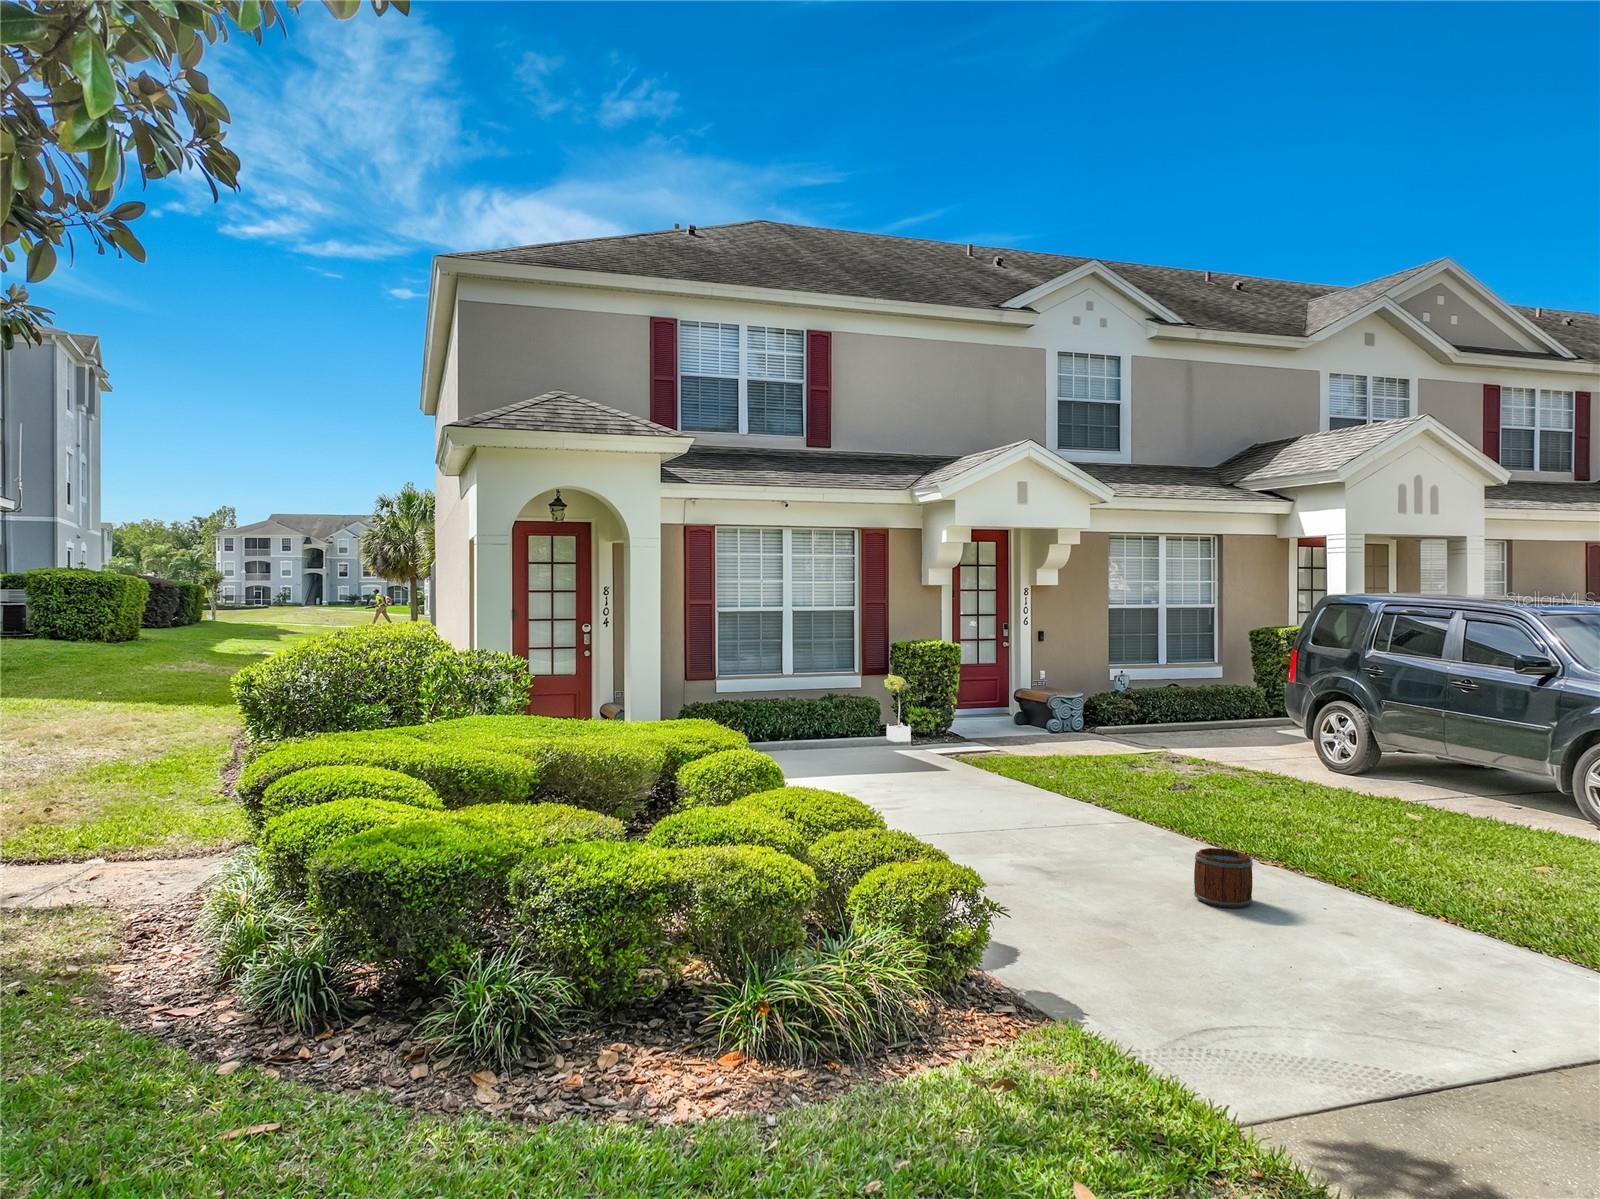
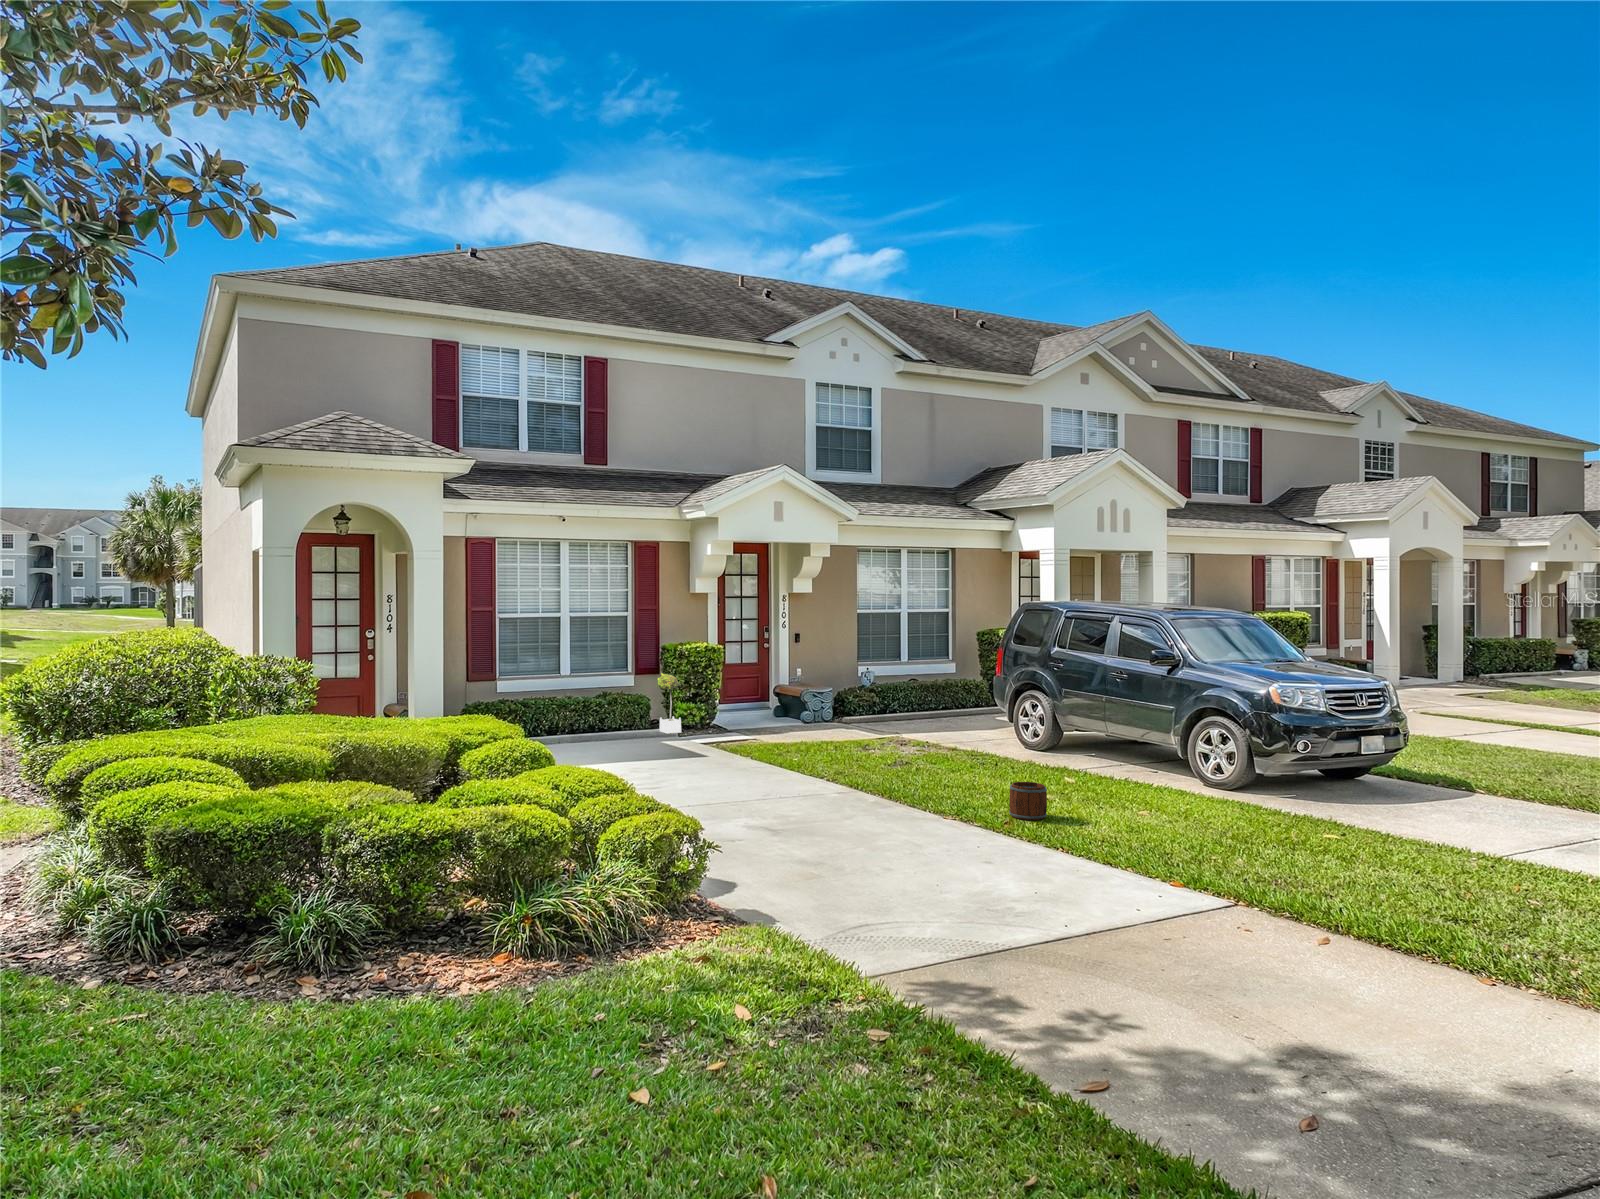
bucket: present [1194,848,1253,908] -> present [1009,782,1047,820]

